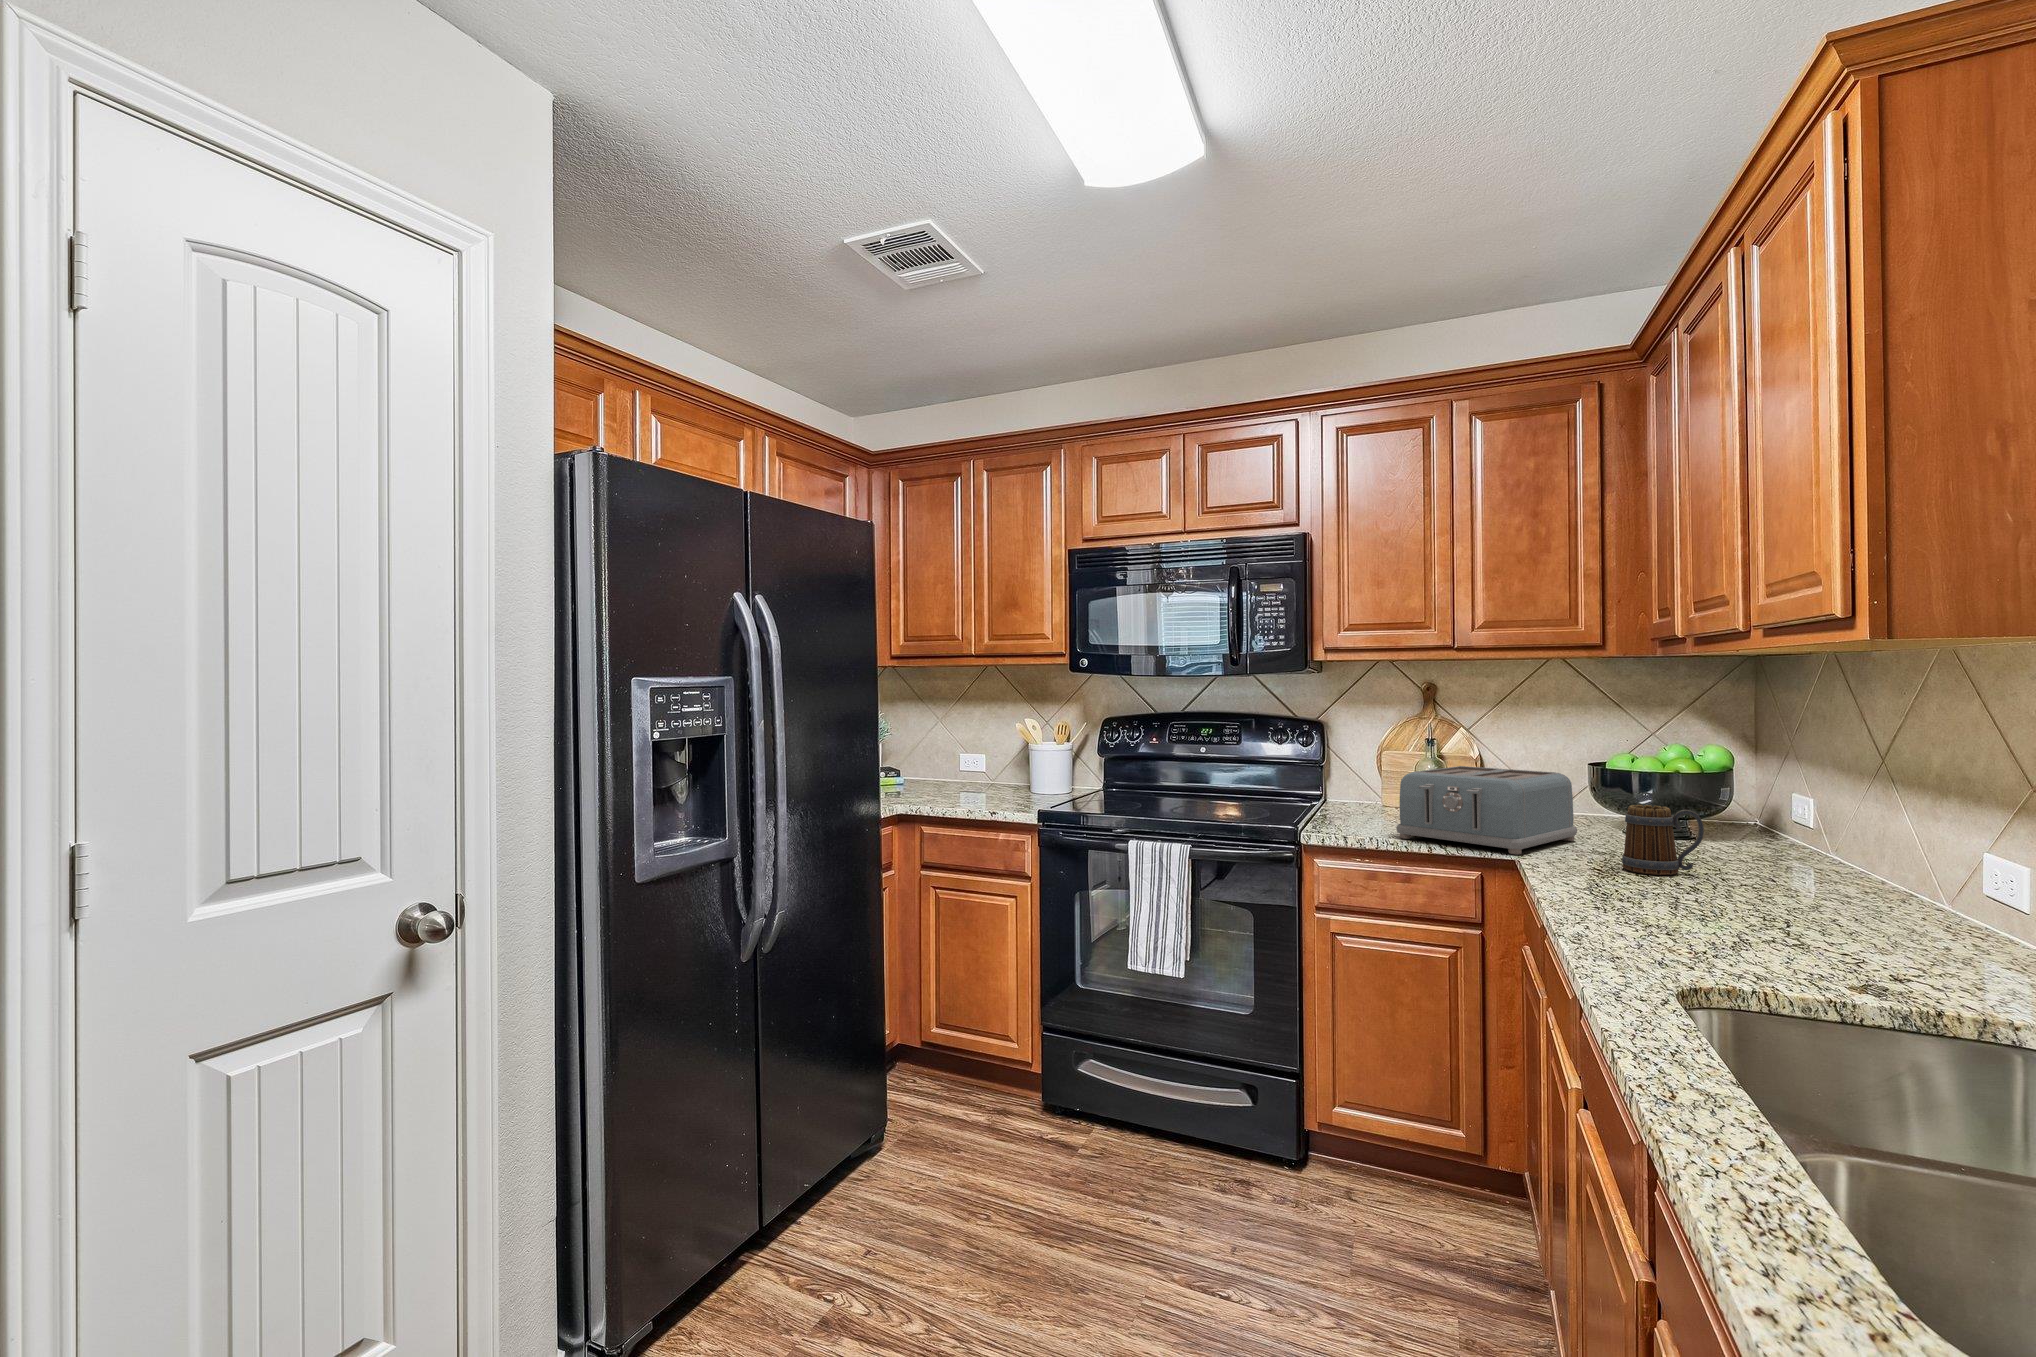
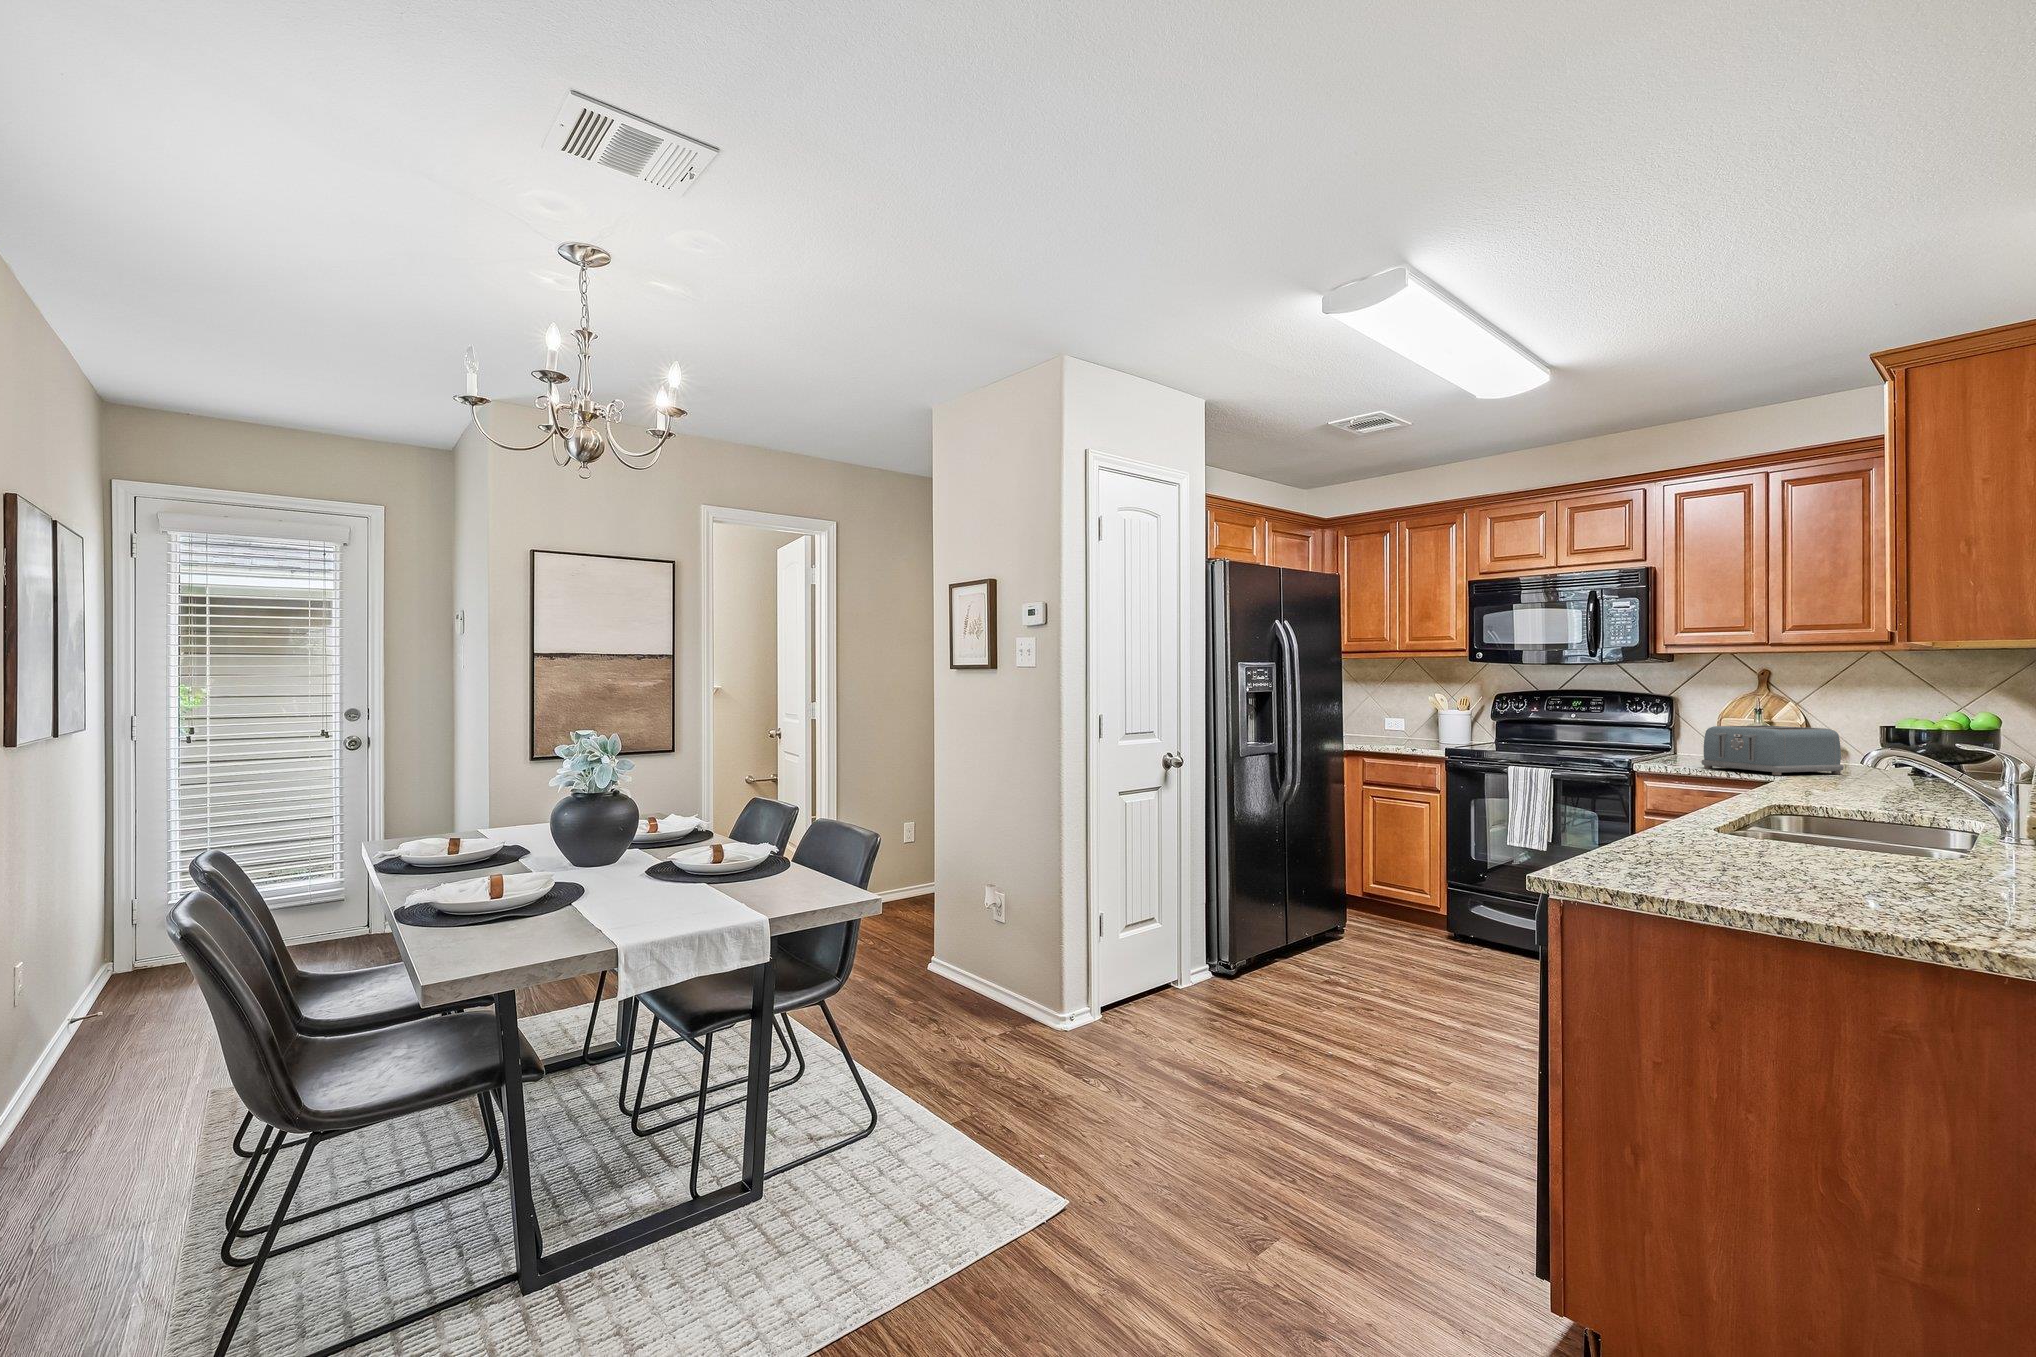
mug: present [1622,805,1704,875] -> none [1840,744,1894,784]

